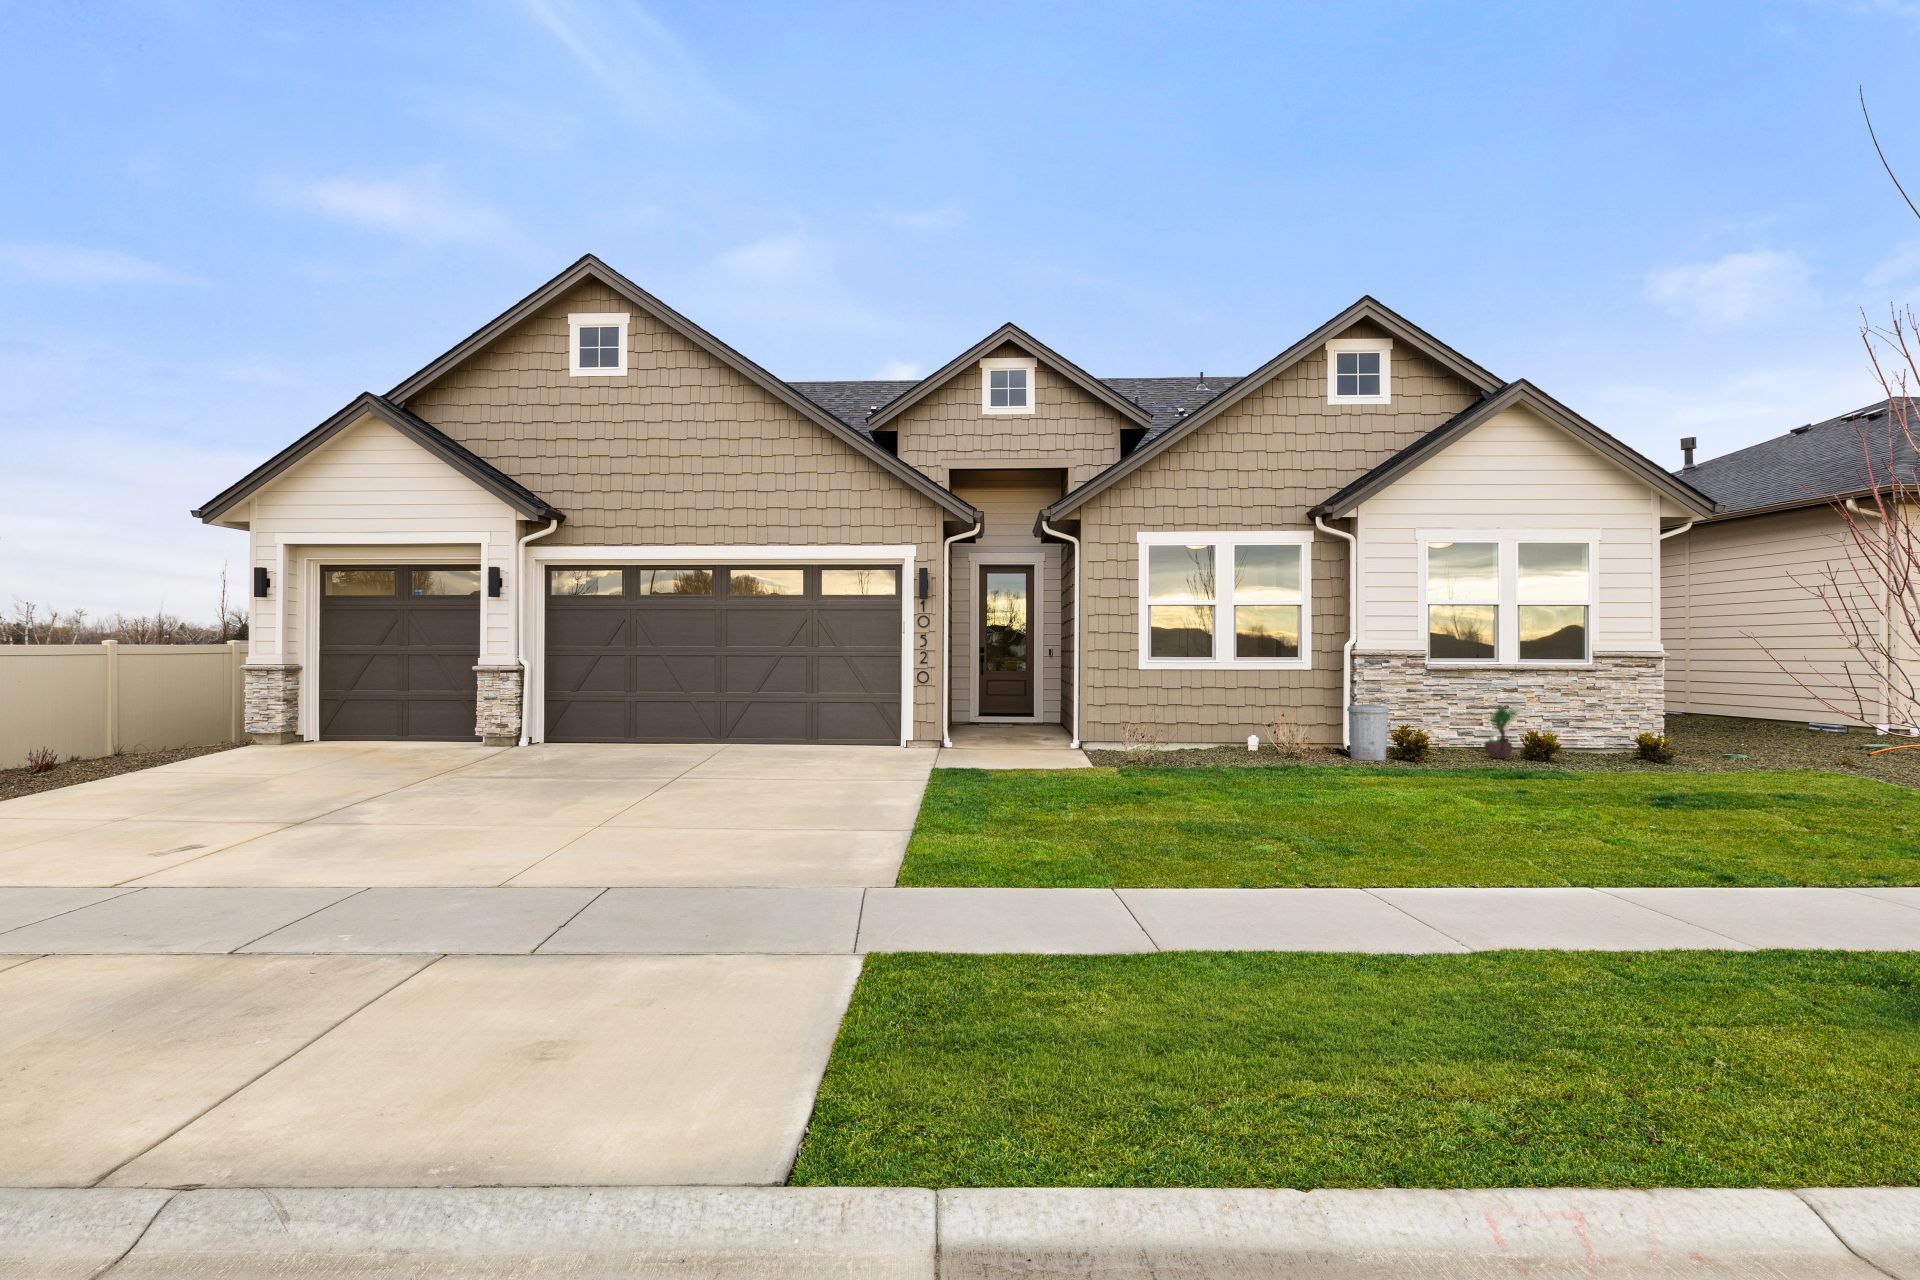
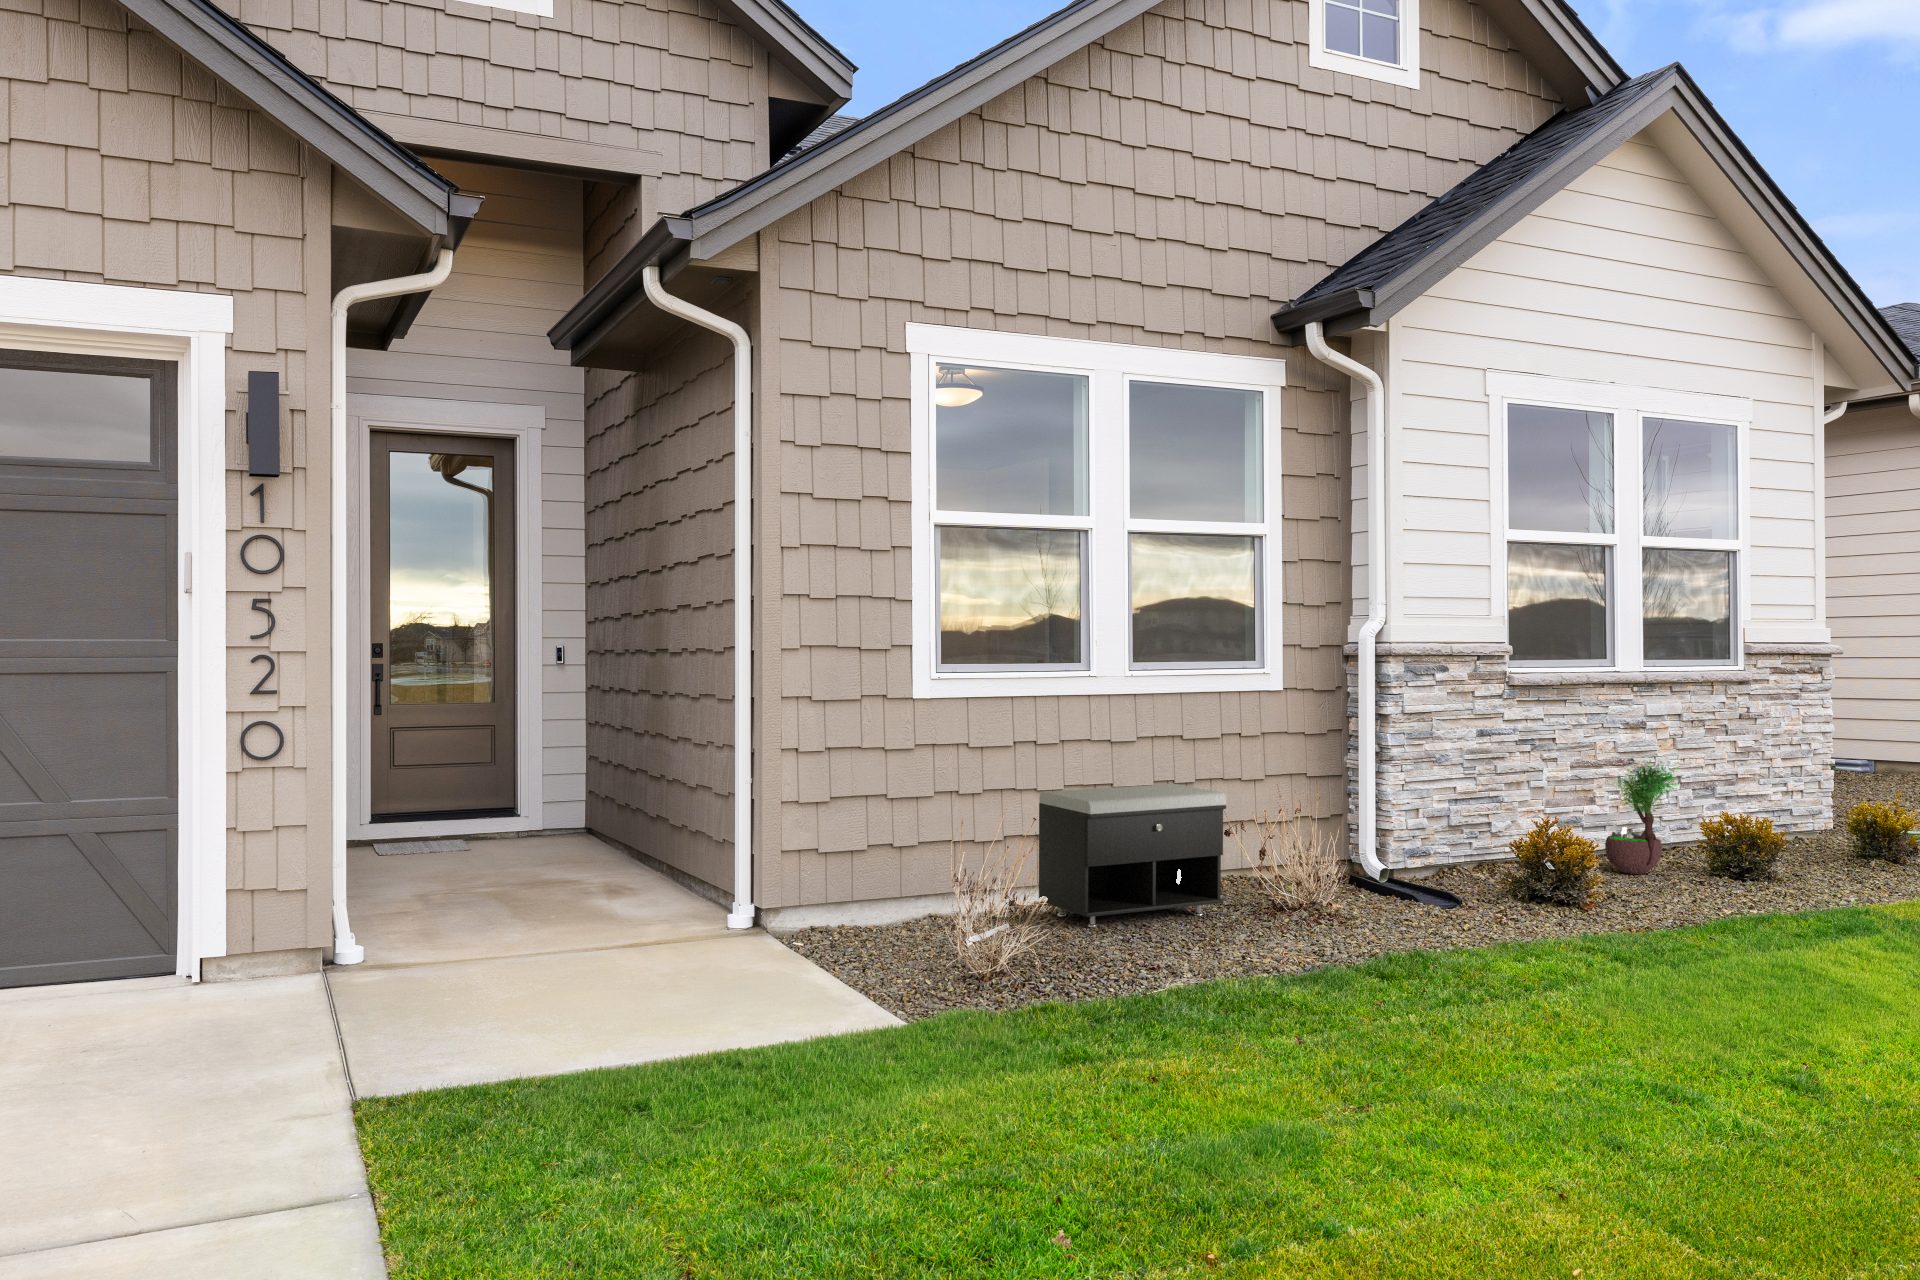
trash can: present [1347,705,1390,761] -> none [1385,772,1481,906]
storage bench: none [1190,706,1262,756] -> present [1039,784,1226,927]

